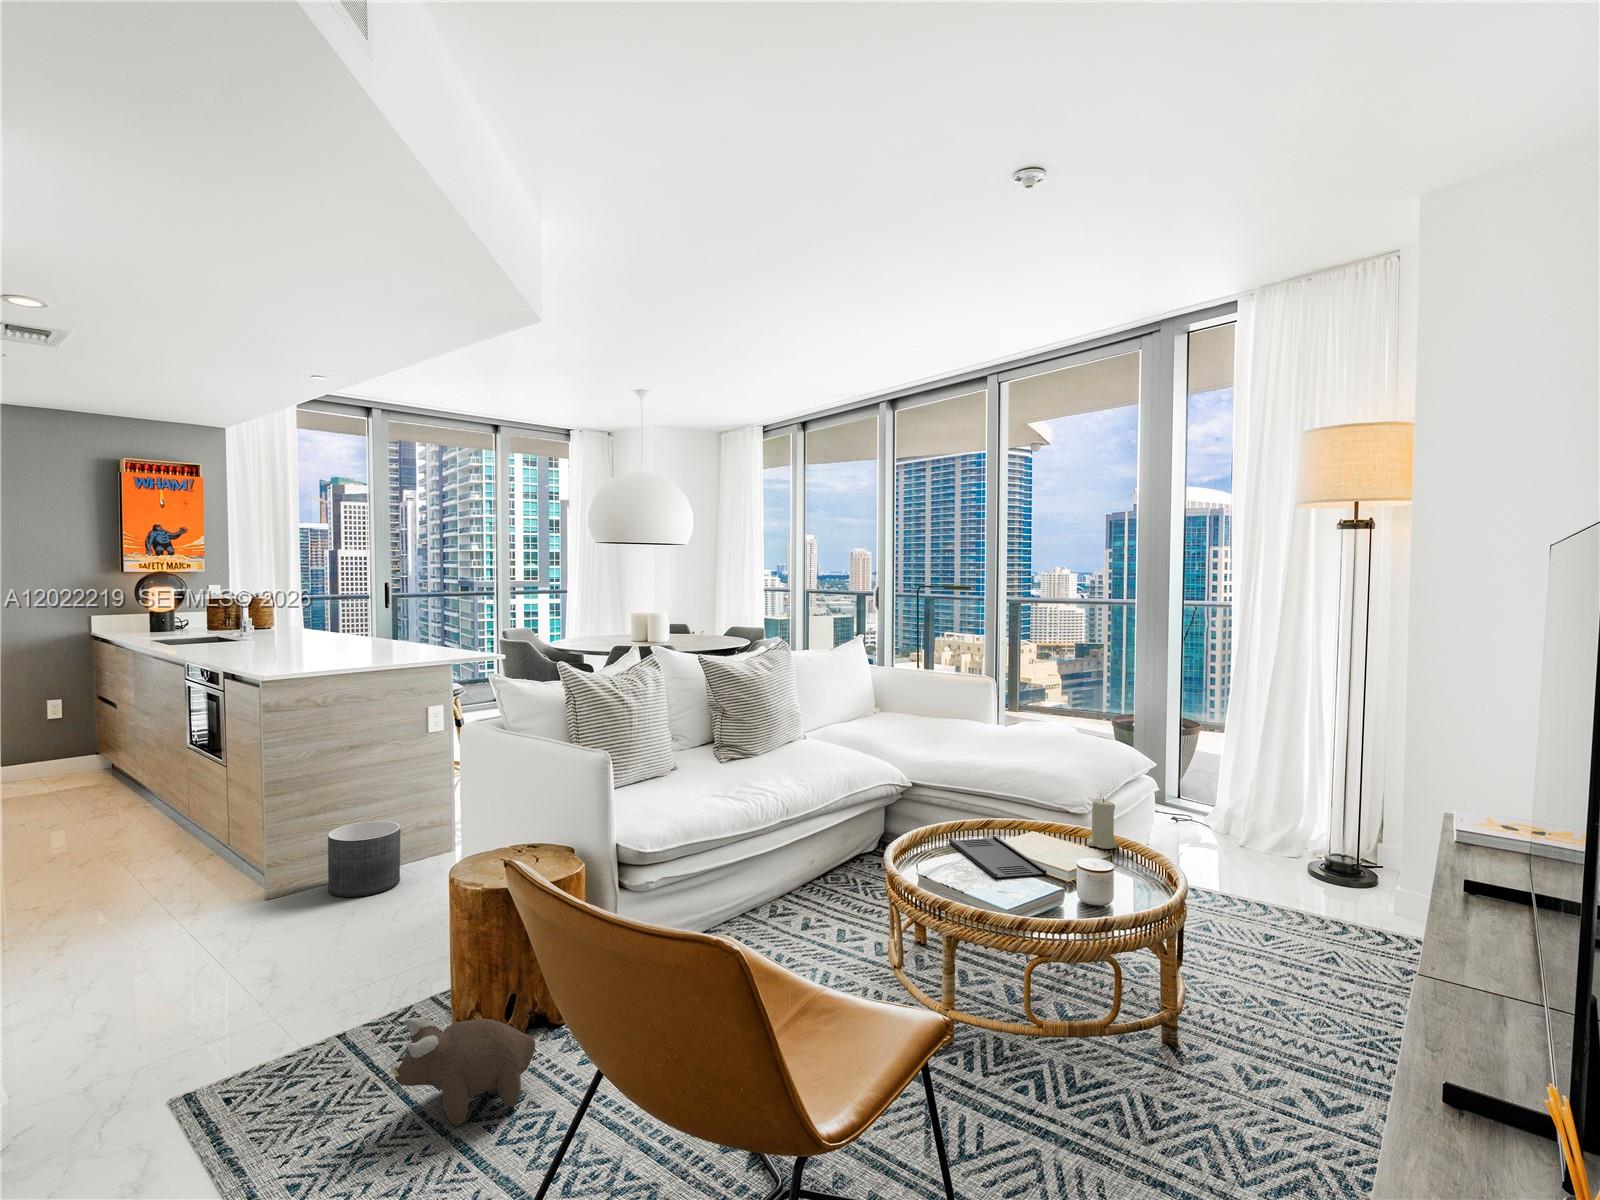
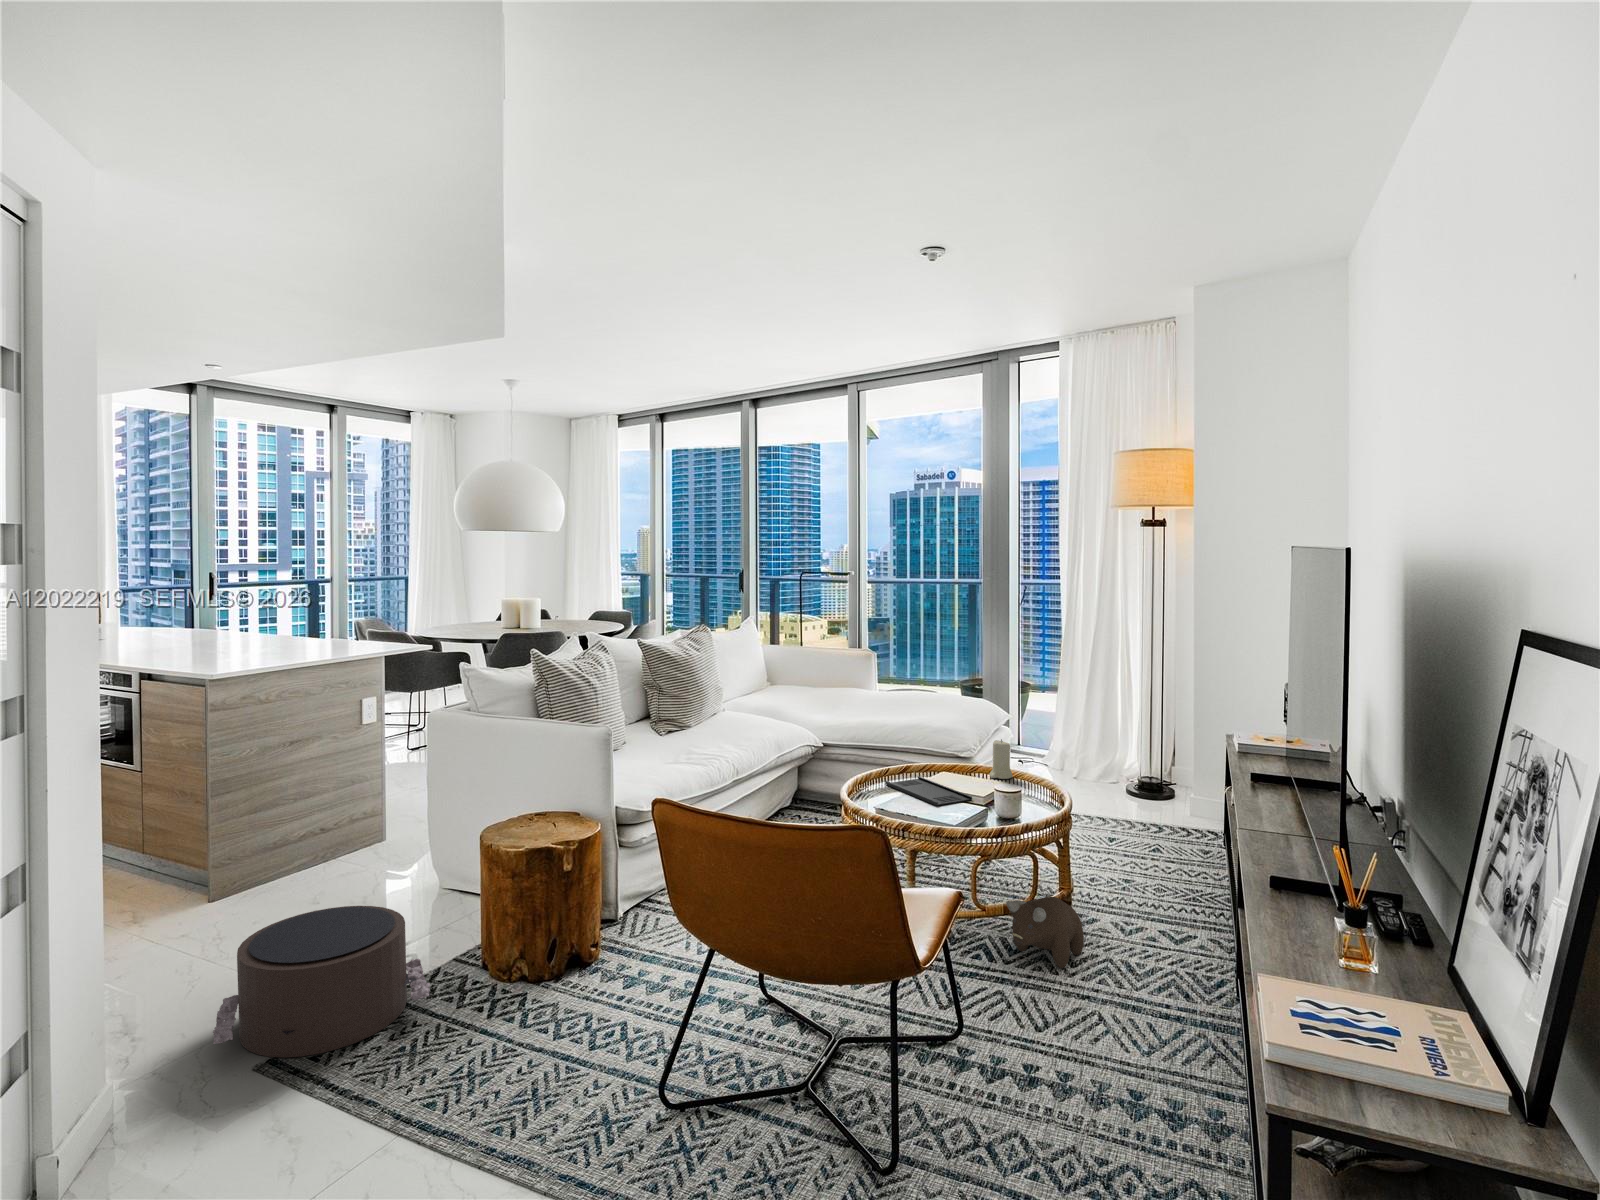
planter: present [328,821,400,897] -> none [265,819,340,895]
pouf: none [132,926,386,1094] -> present [213,906,430,1058]
plush toy: present [391,1019,535,1126] -> present [1006,897,1084,968]

